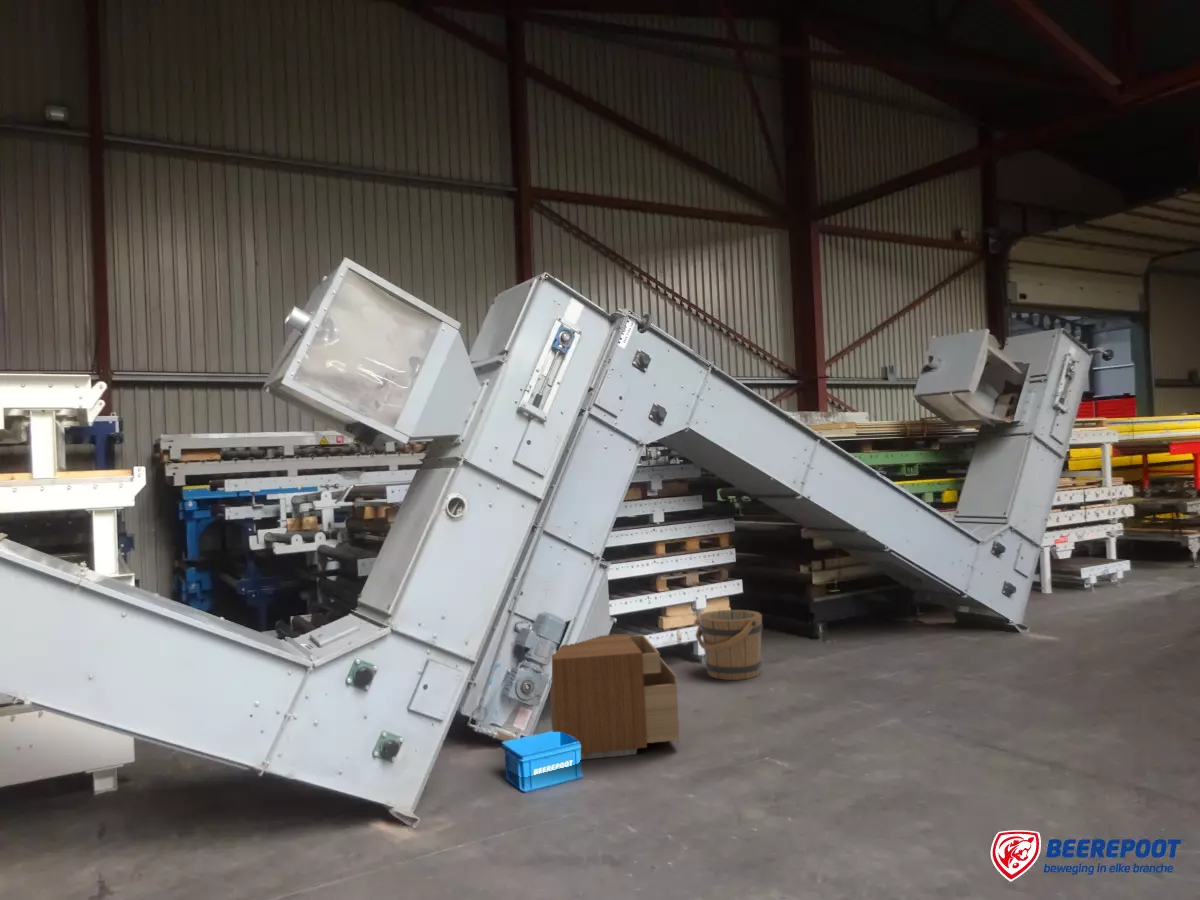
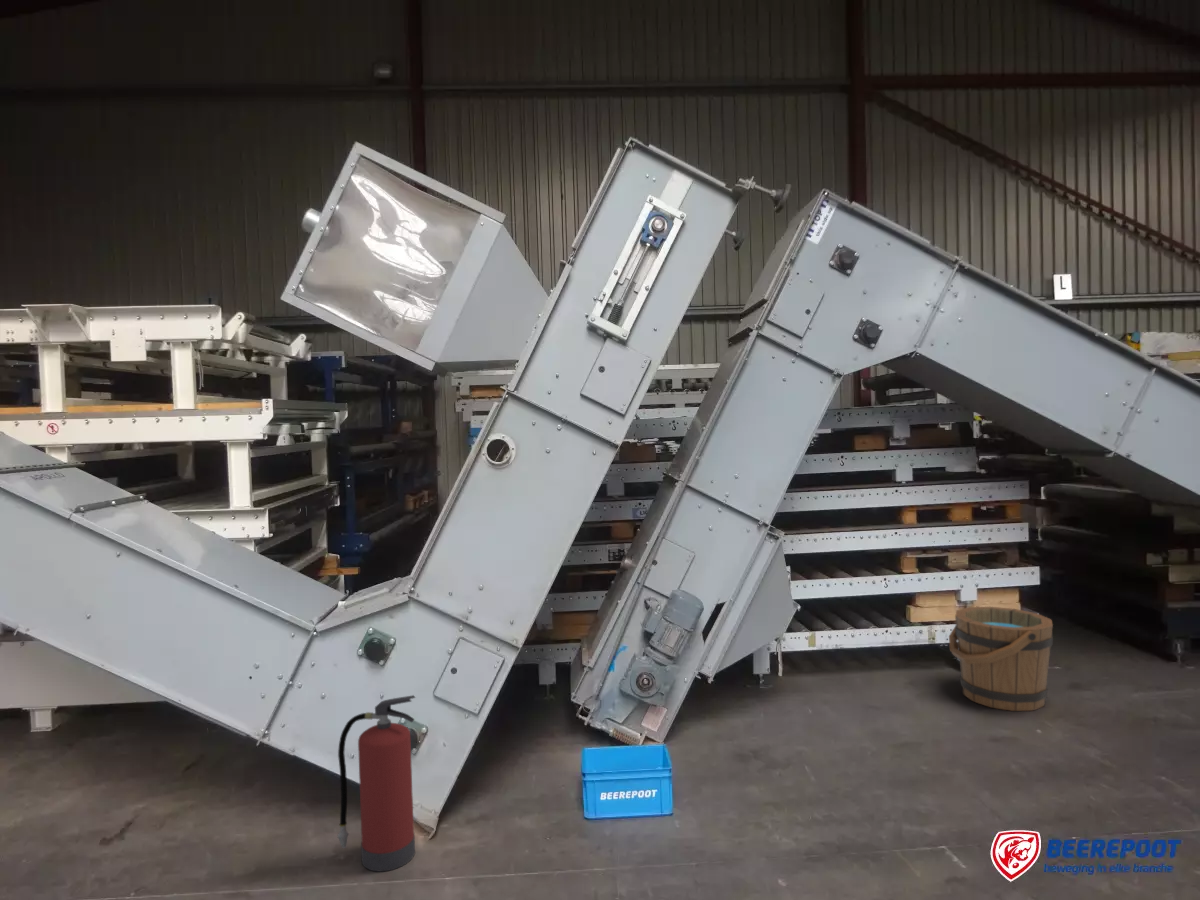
filing cabinet: present [550,634,679,759] -> none [660,621,842,802]
fire extinguisher: none [346,706,414,856] -> present [338,696,415,871]

